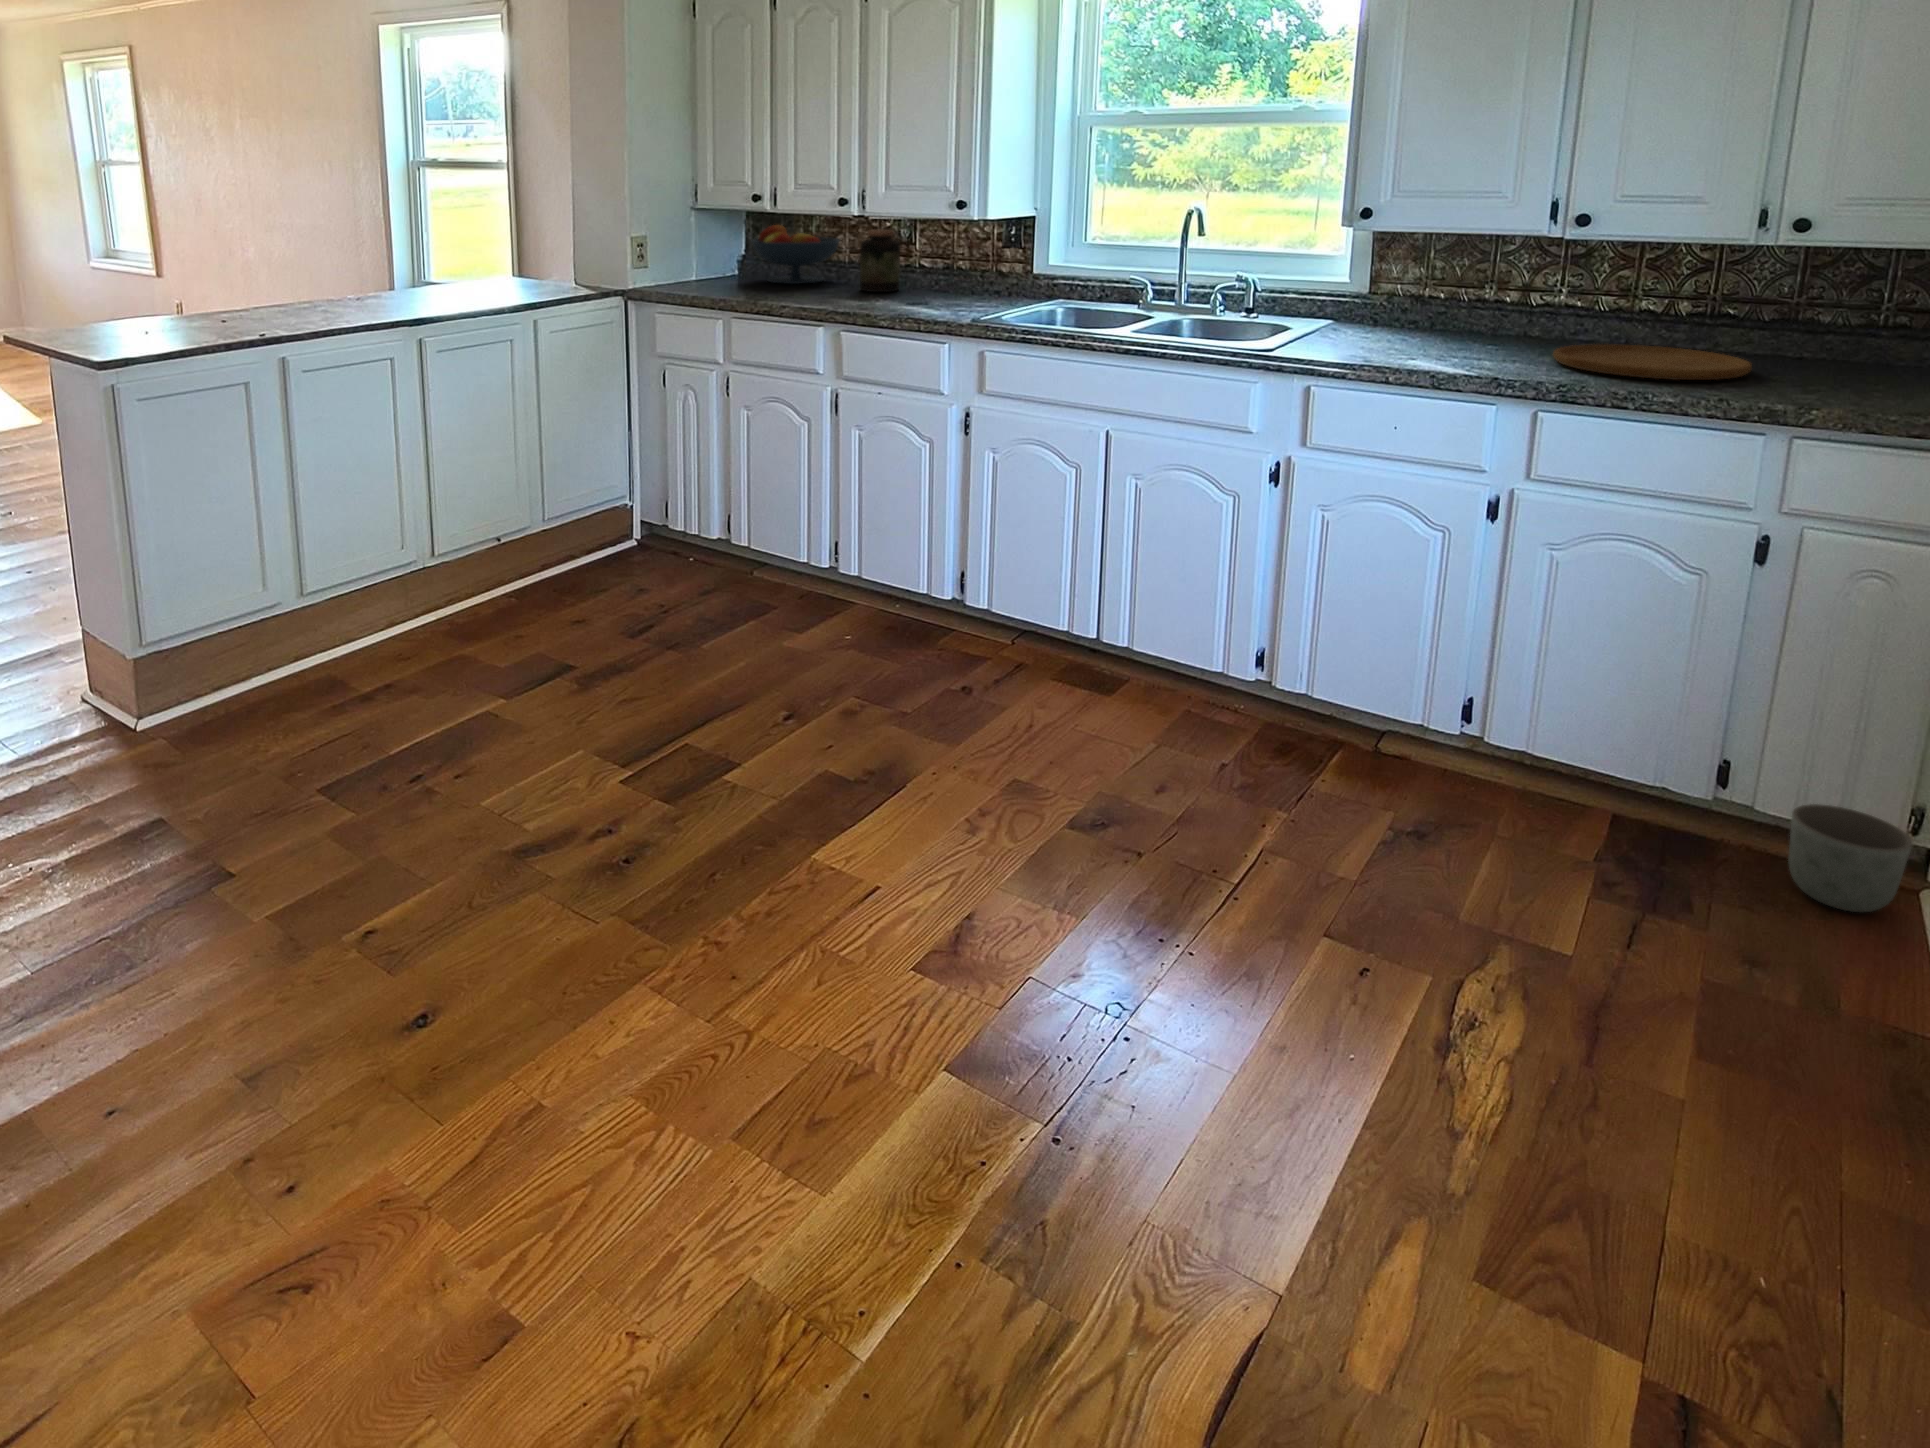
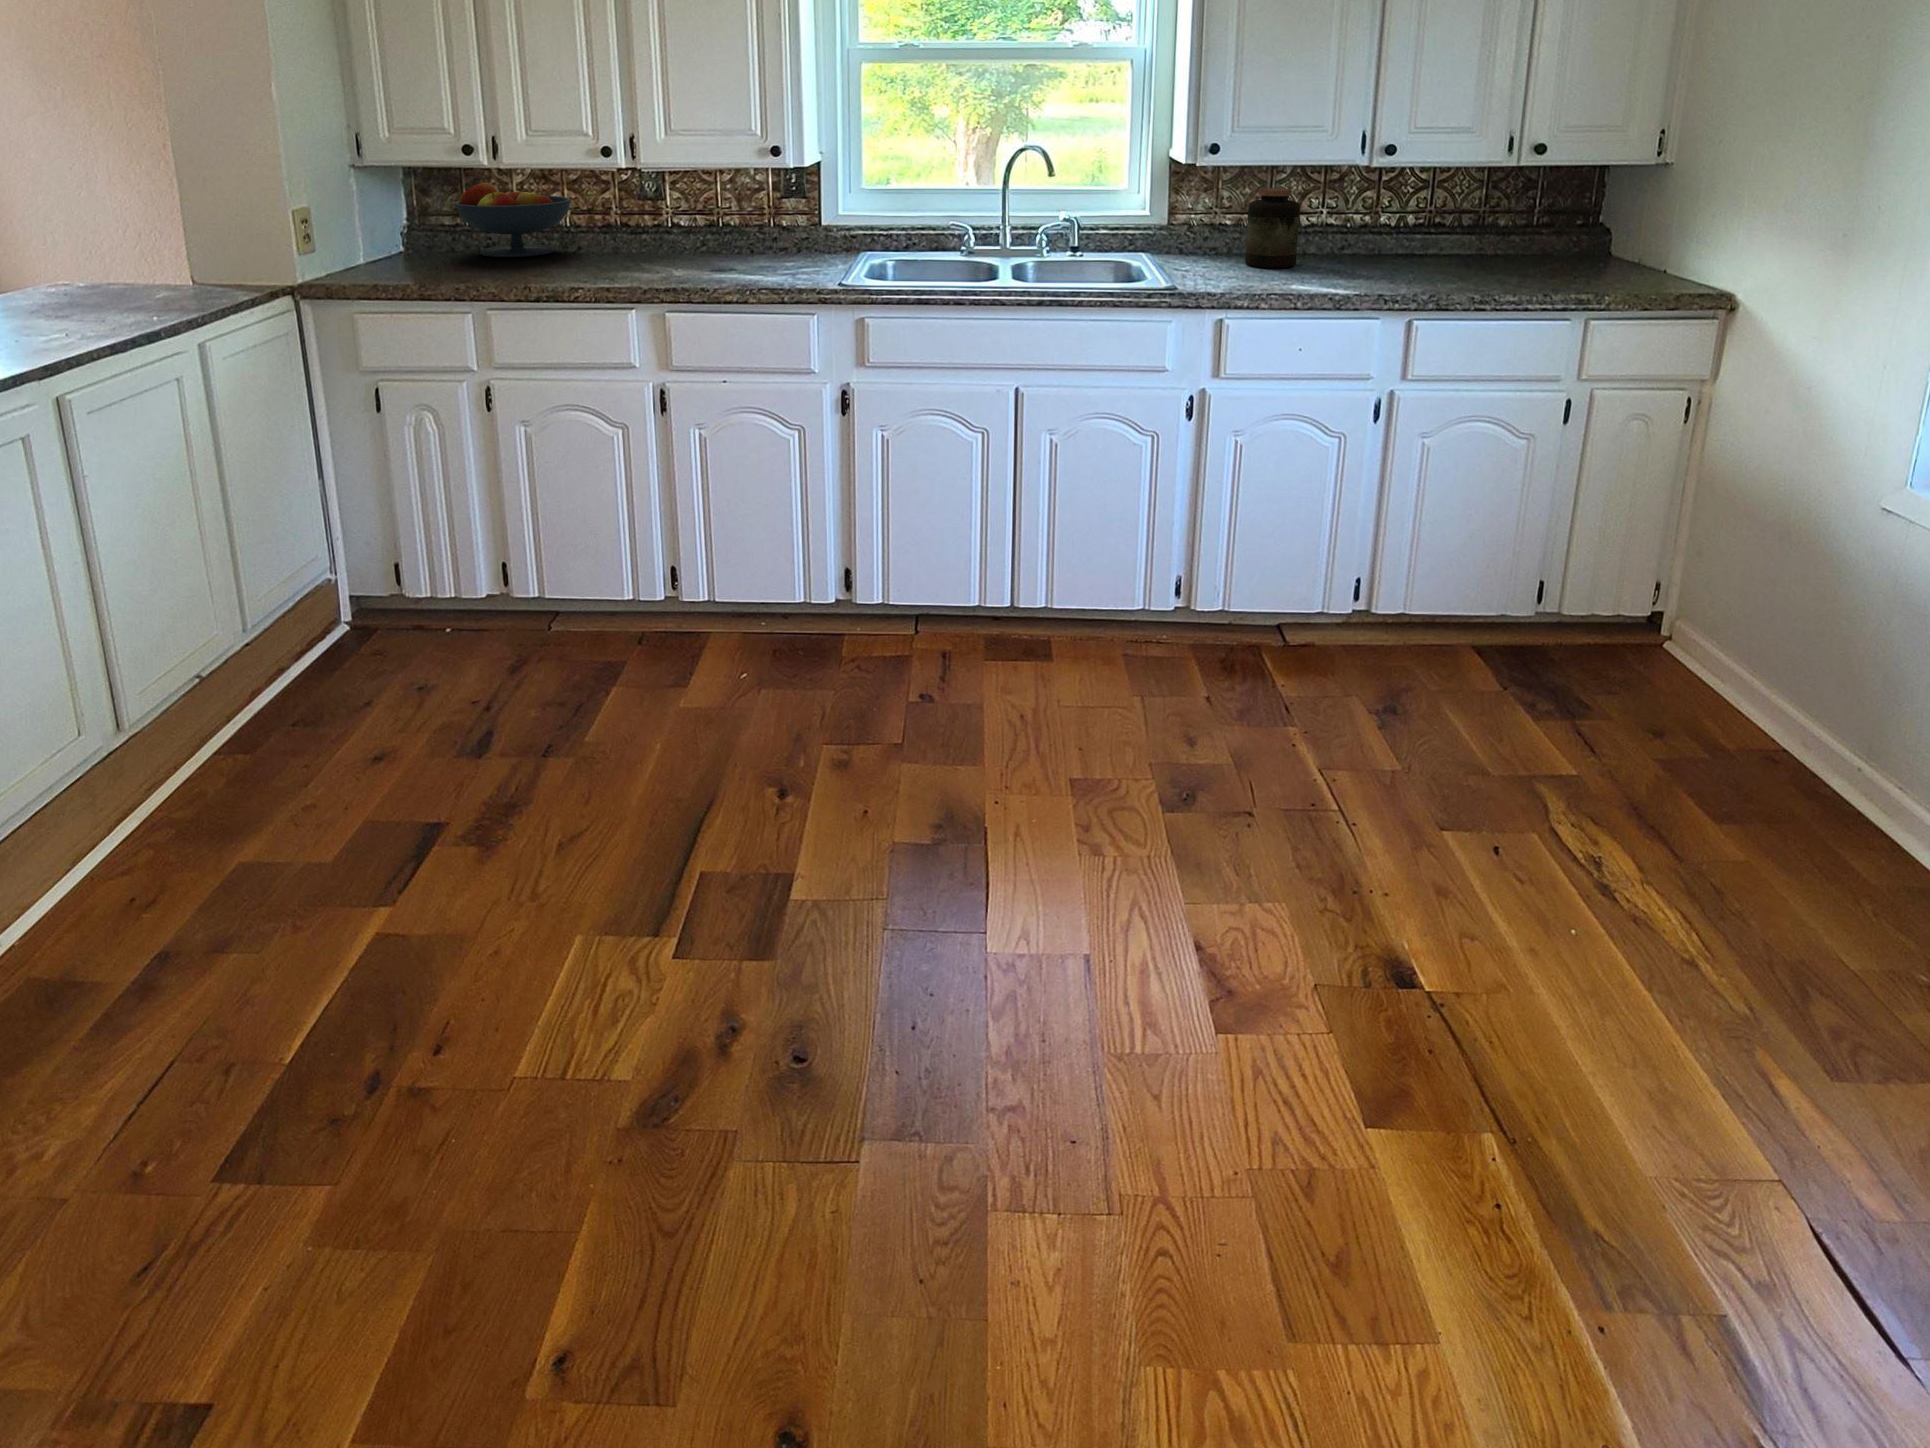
jar: present [860,230,900,292] -> present [1245,188,1300,268]
cutting board: present [1553,344,1752,380] -> none [1371,257,1519,285]
planter: present [1788,804,1912,912] -> none [1602,605,1683,683]

